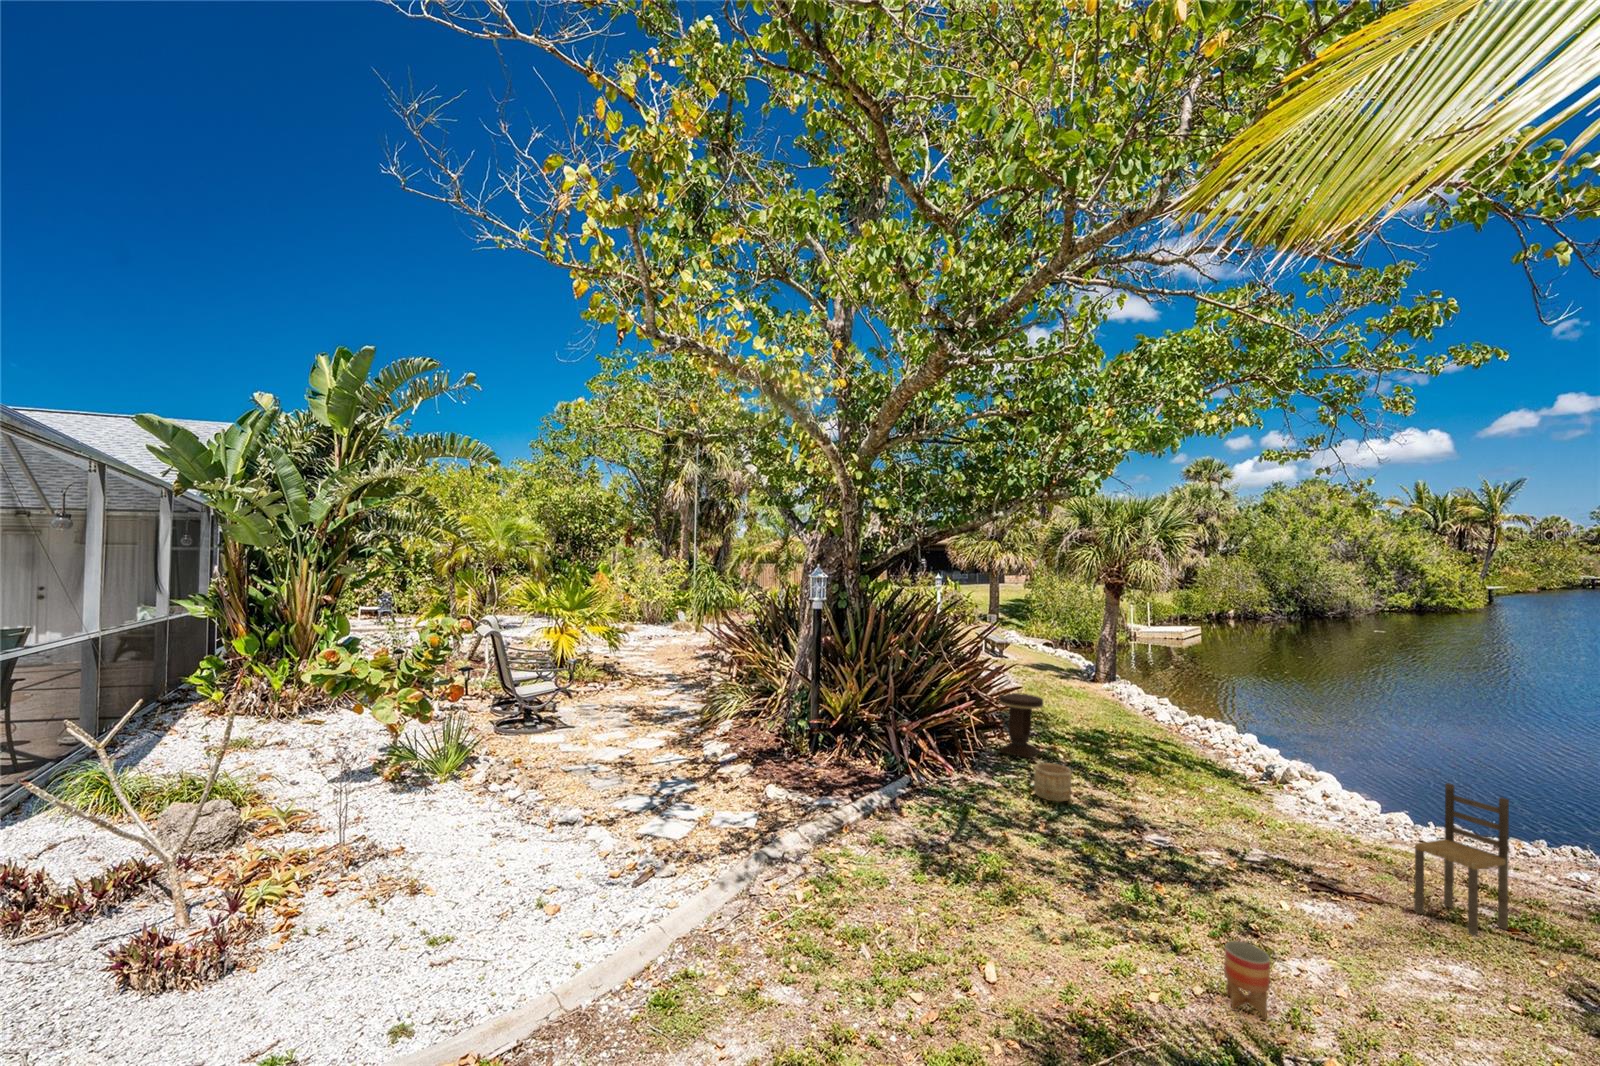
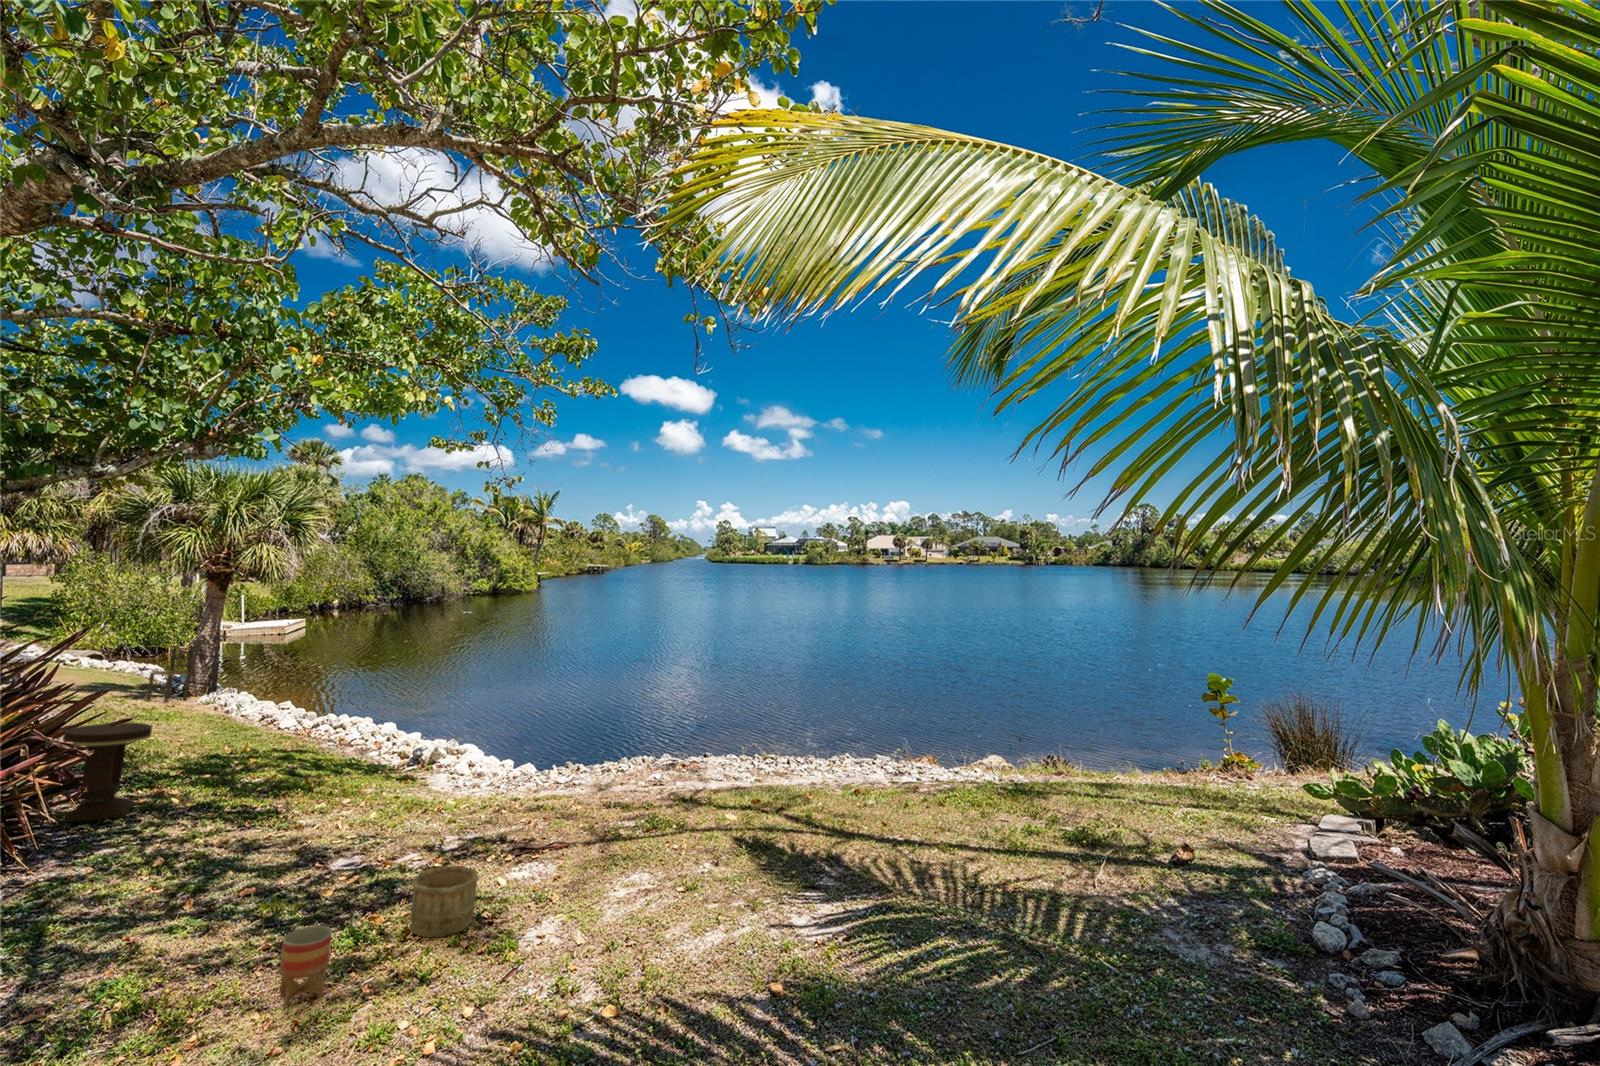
wooden bucket: present [1034,763,1072,802] -> present [411,866,479,937]
chair: present [1414,783,1509,936] -> present [147,646,194,703]
planter: present [1224,941,1270,1019] -> present [279,926,332,1007]

